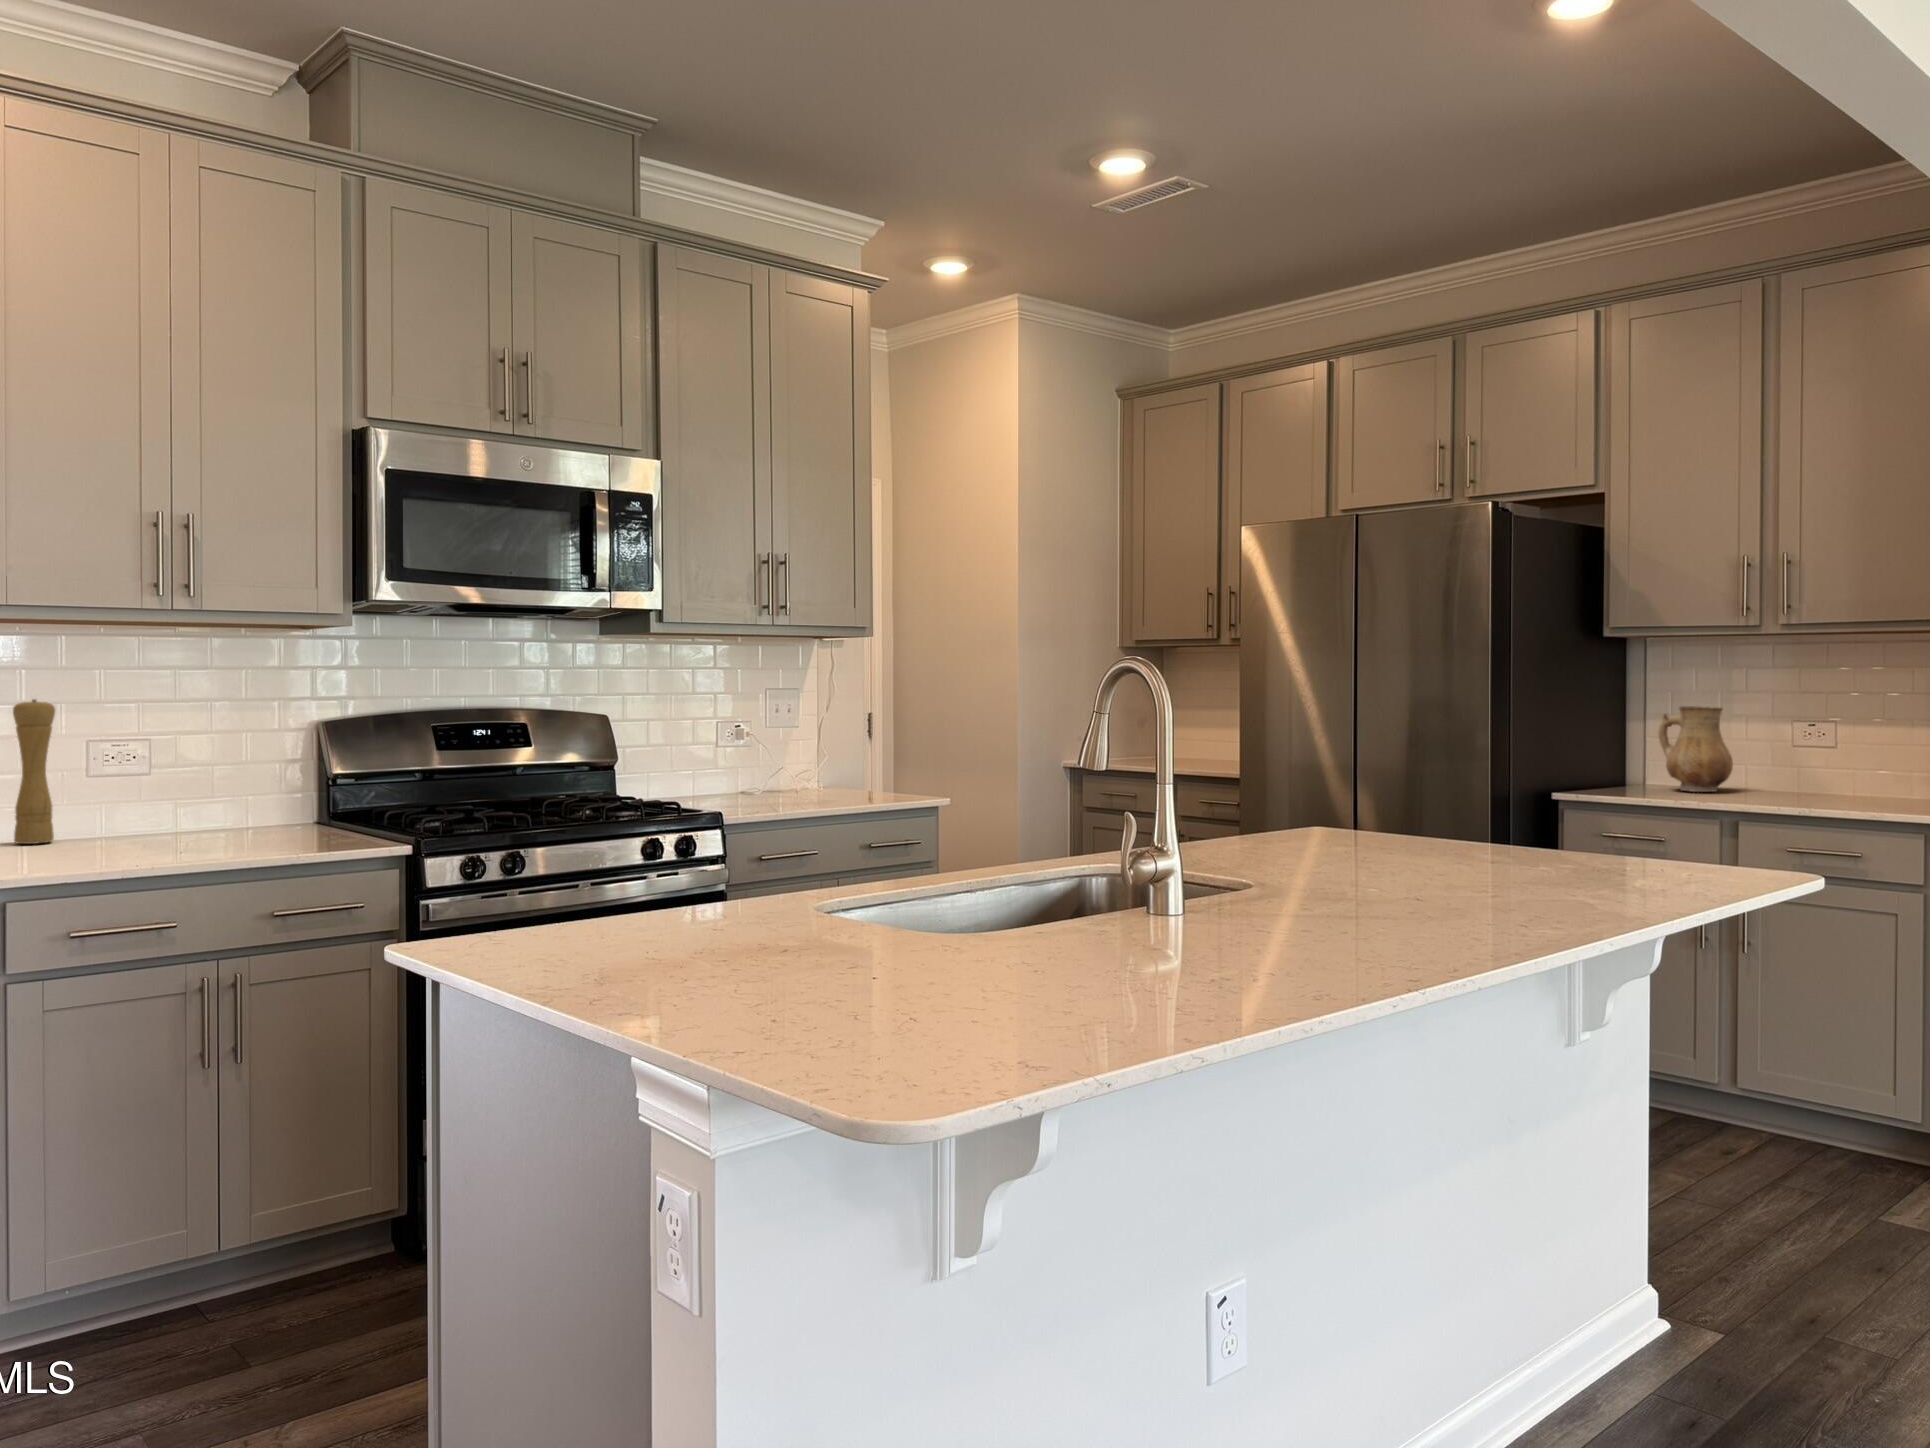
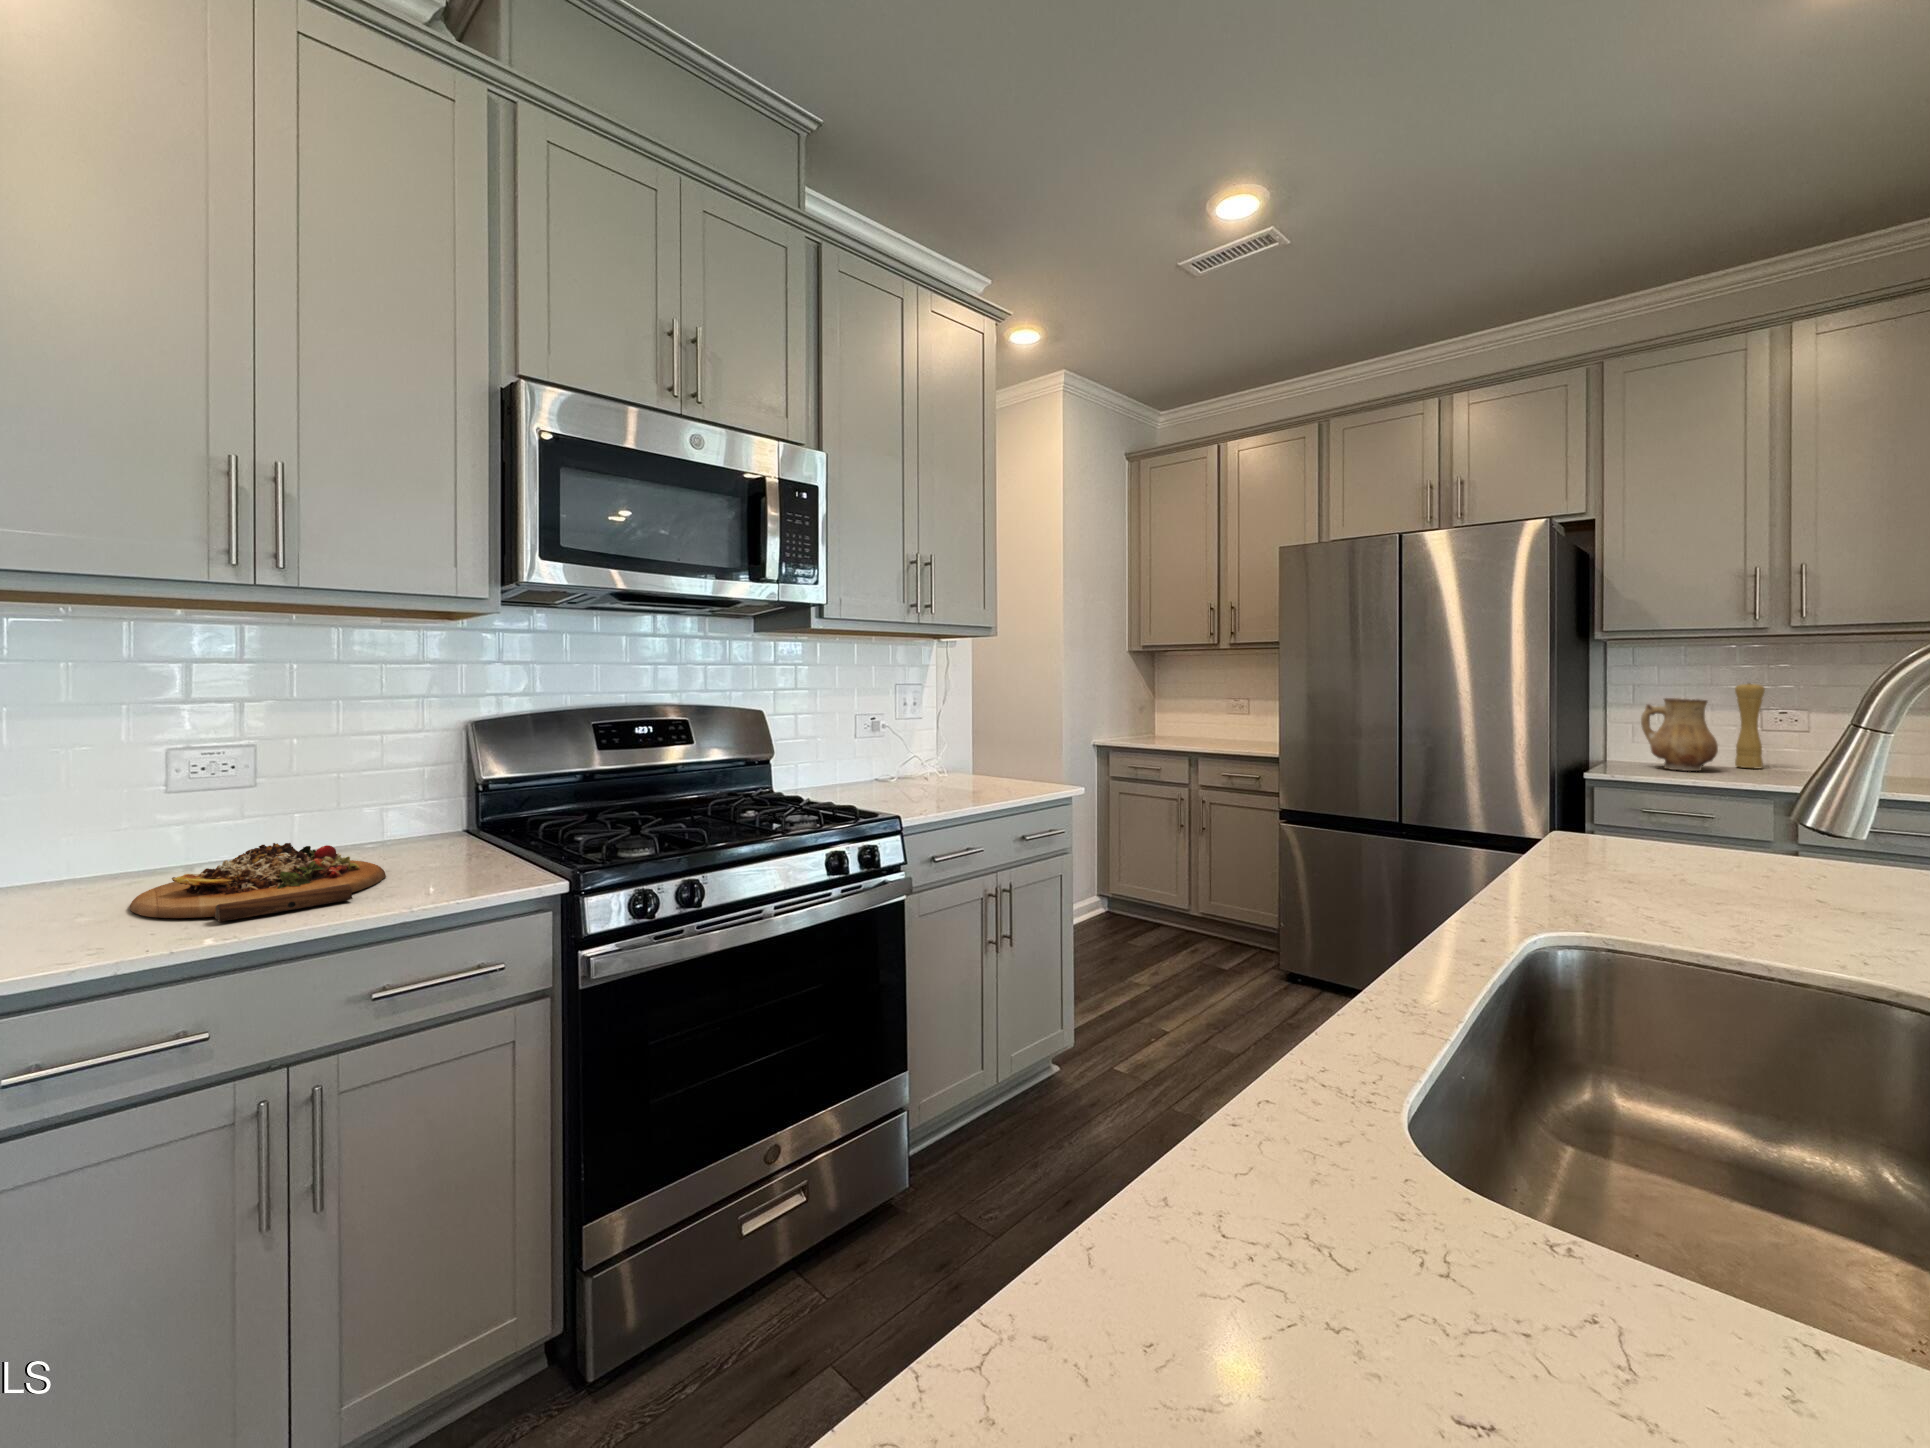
pepper mill: present [13,699,55,844] -> present [1735,683,1765,768]
cutting board: none [92,811,267,857] -> present [130,843,386,922]

